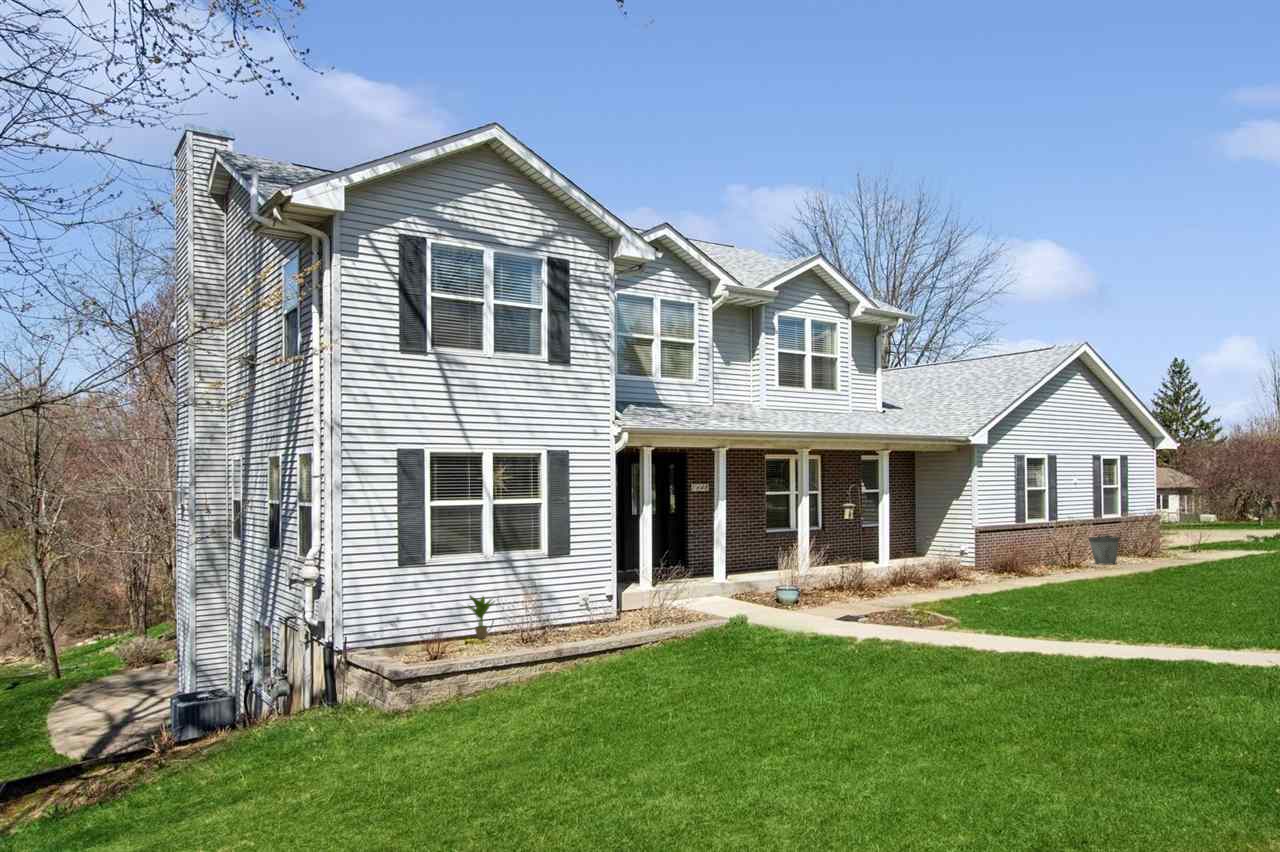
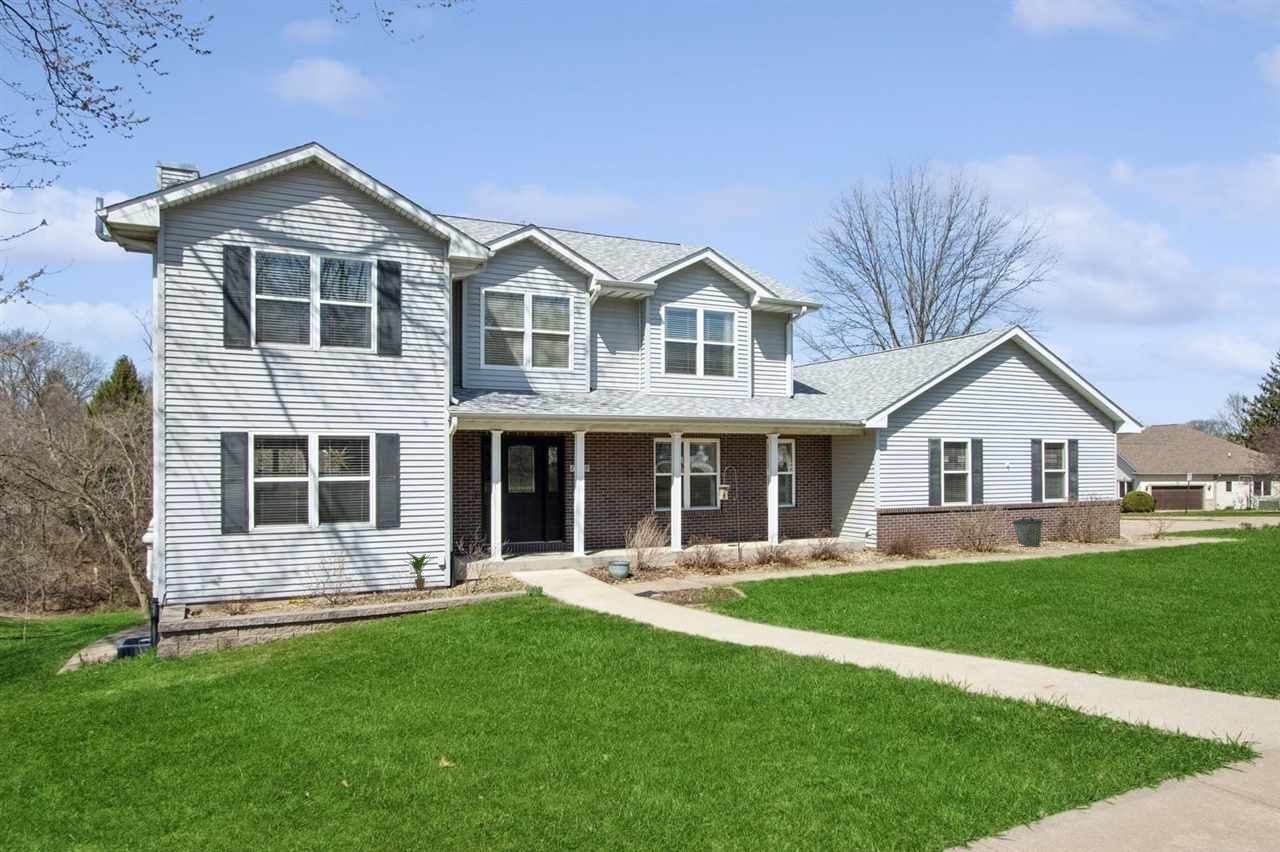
potted plant: present [469,595,494,639] -> present [407,552,434,589]

